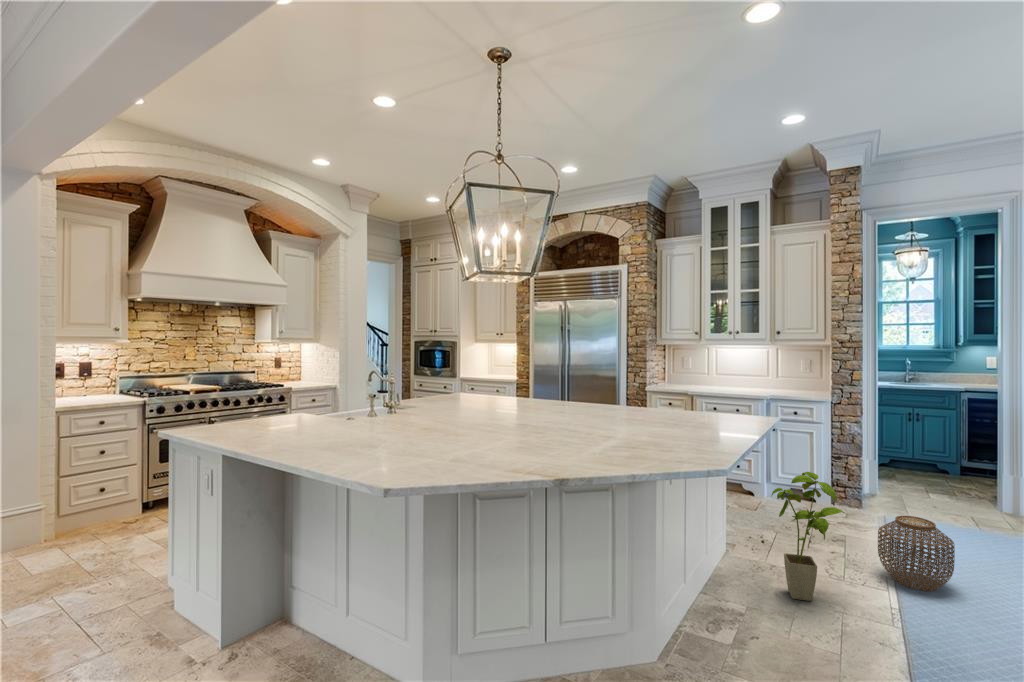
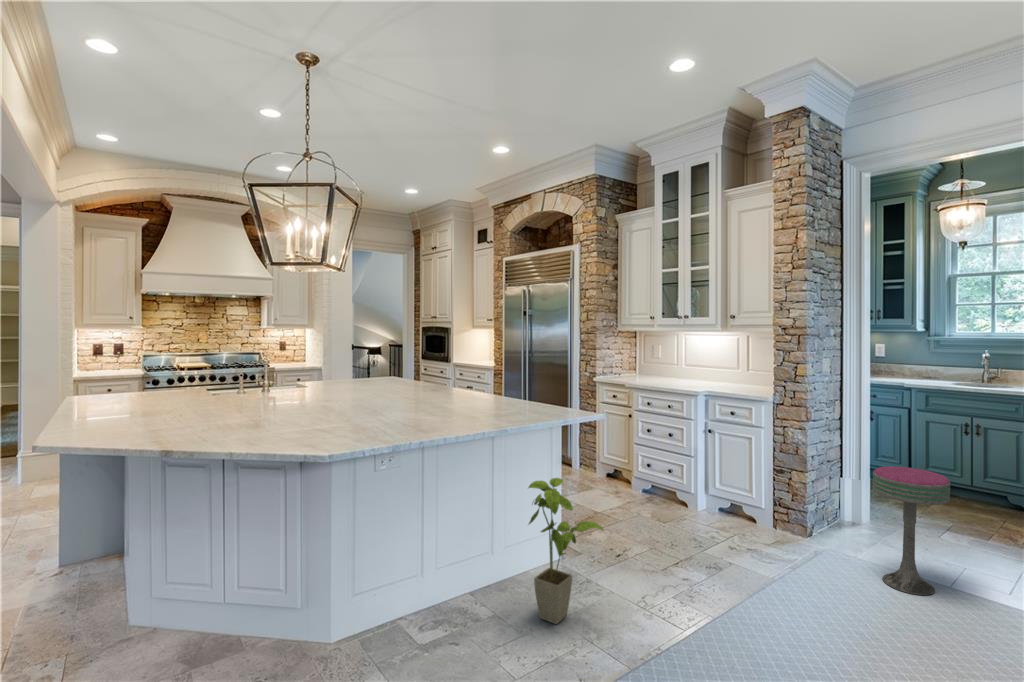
bar stool: none [942,446,1003,540] -> present [873,466,951,595]
woven basket: present [878,516,955,591] -> none [679,544,760,641]

